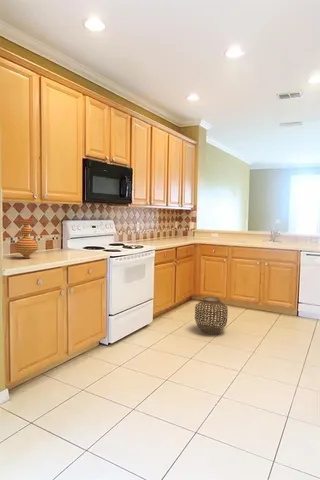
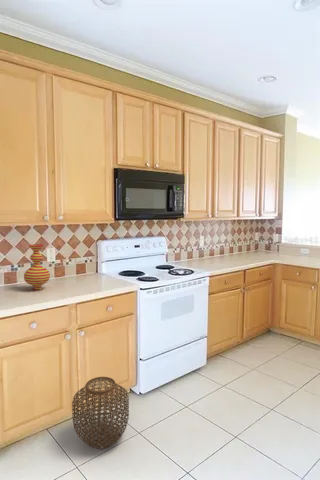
woven basket: present [195,297,228,334] -> present [72,377,129,449]

